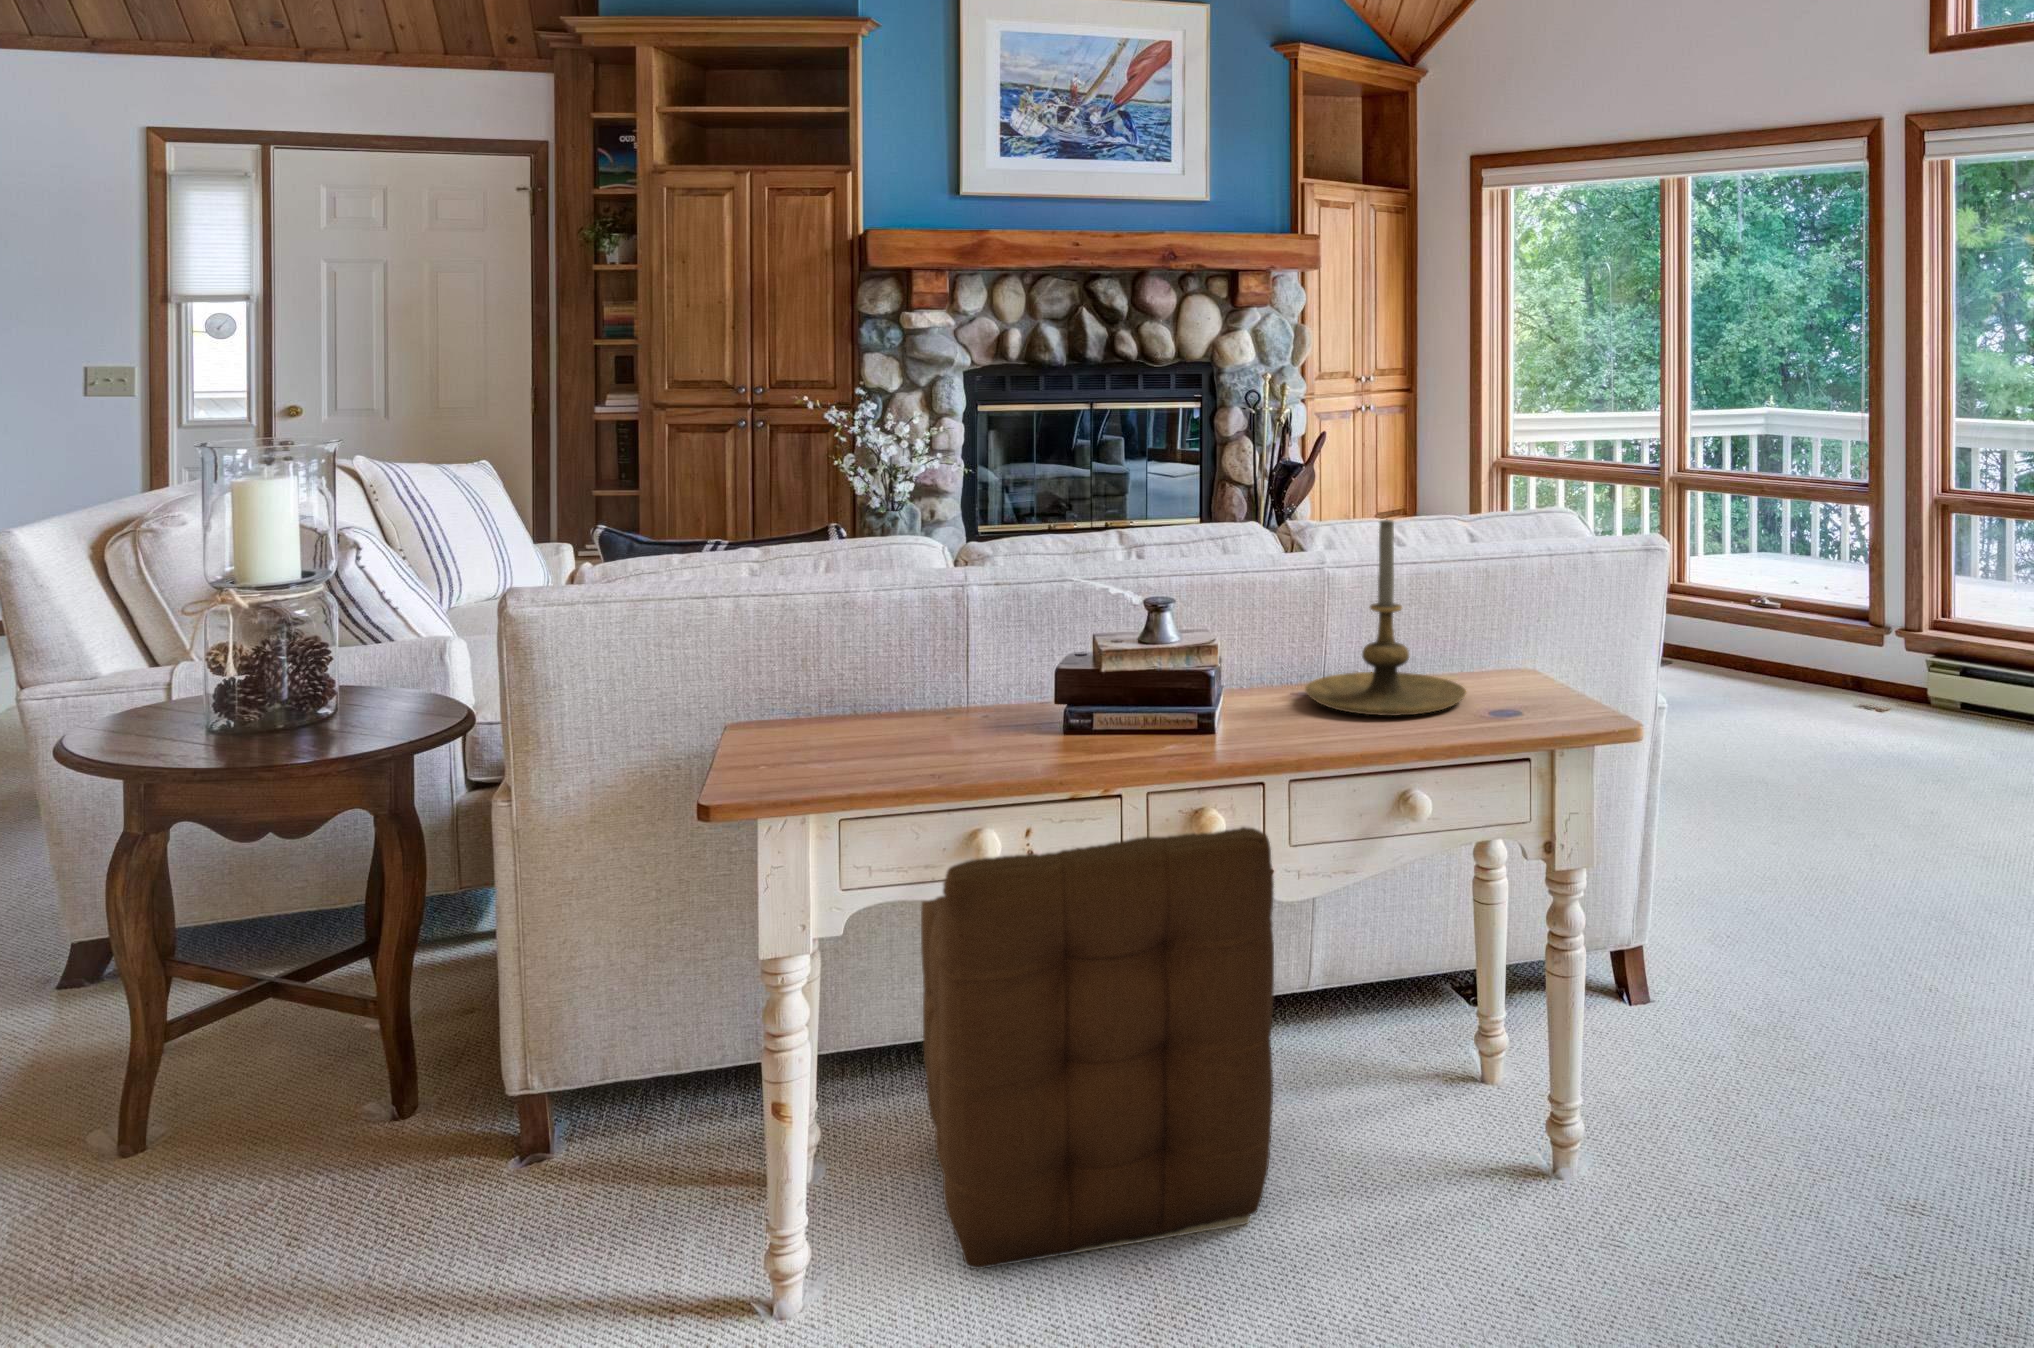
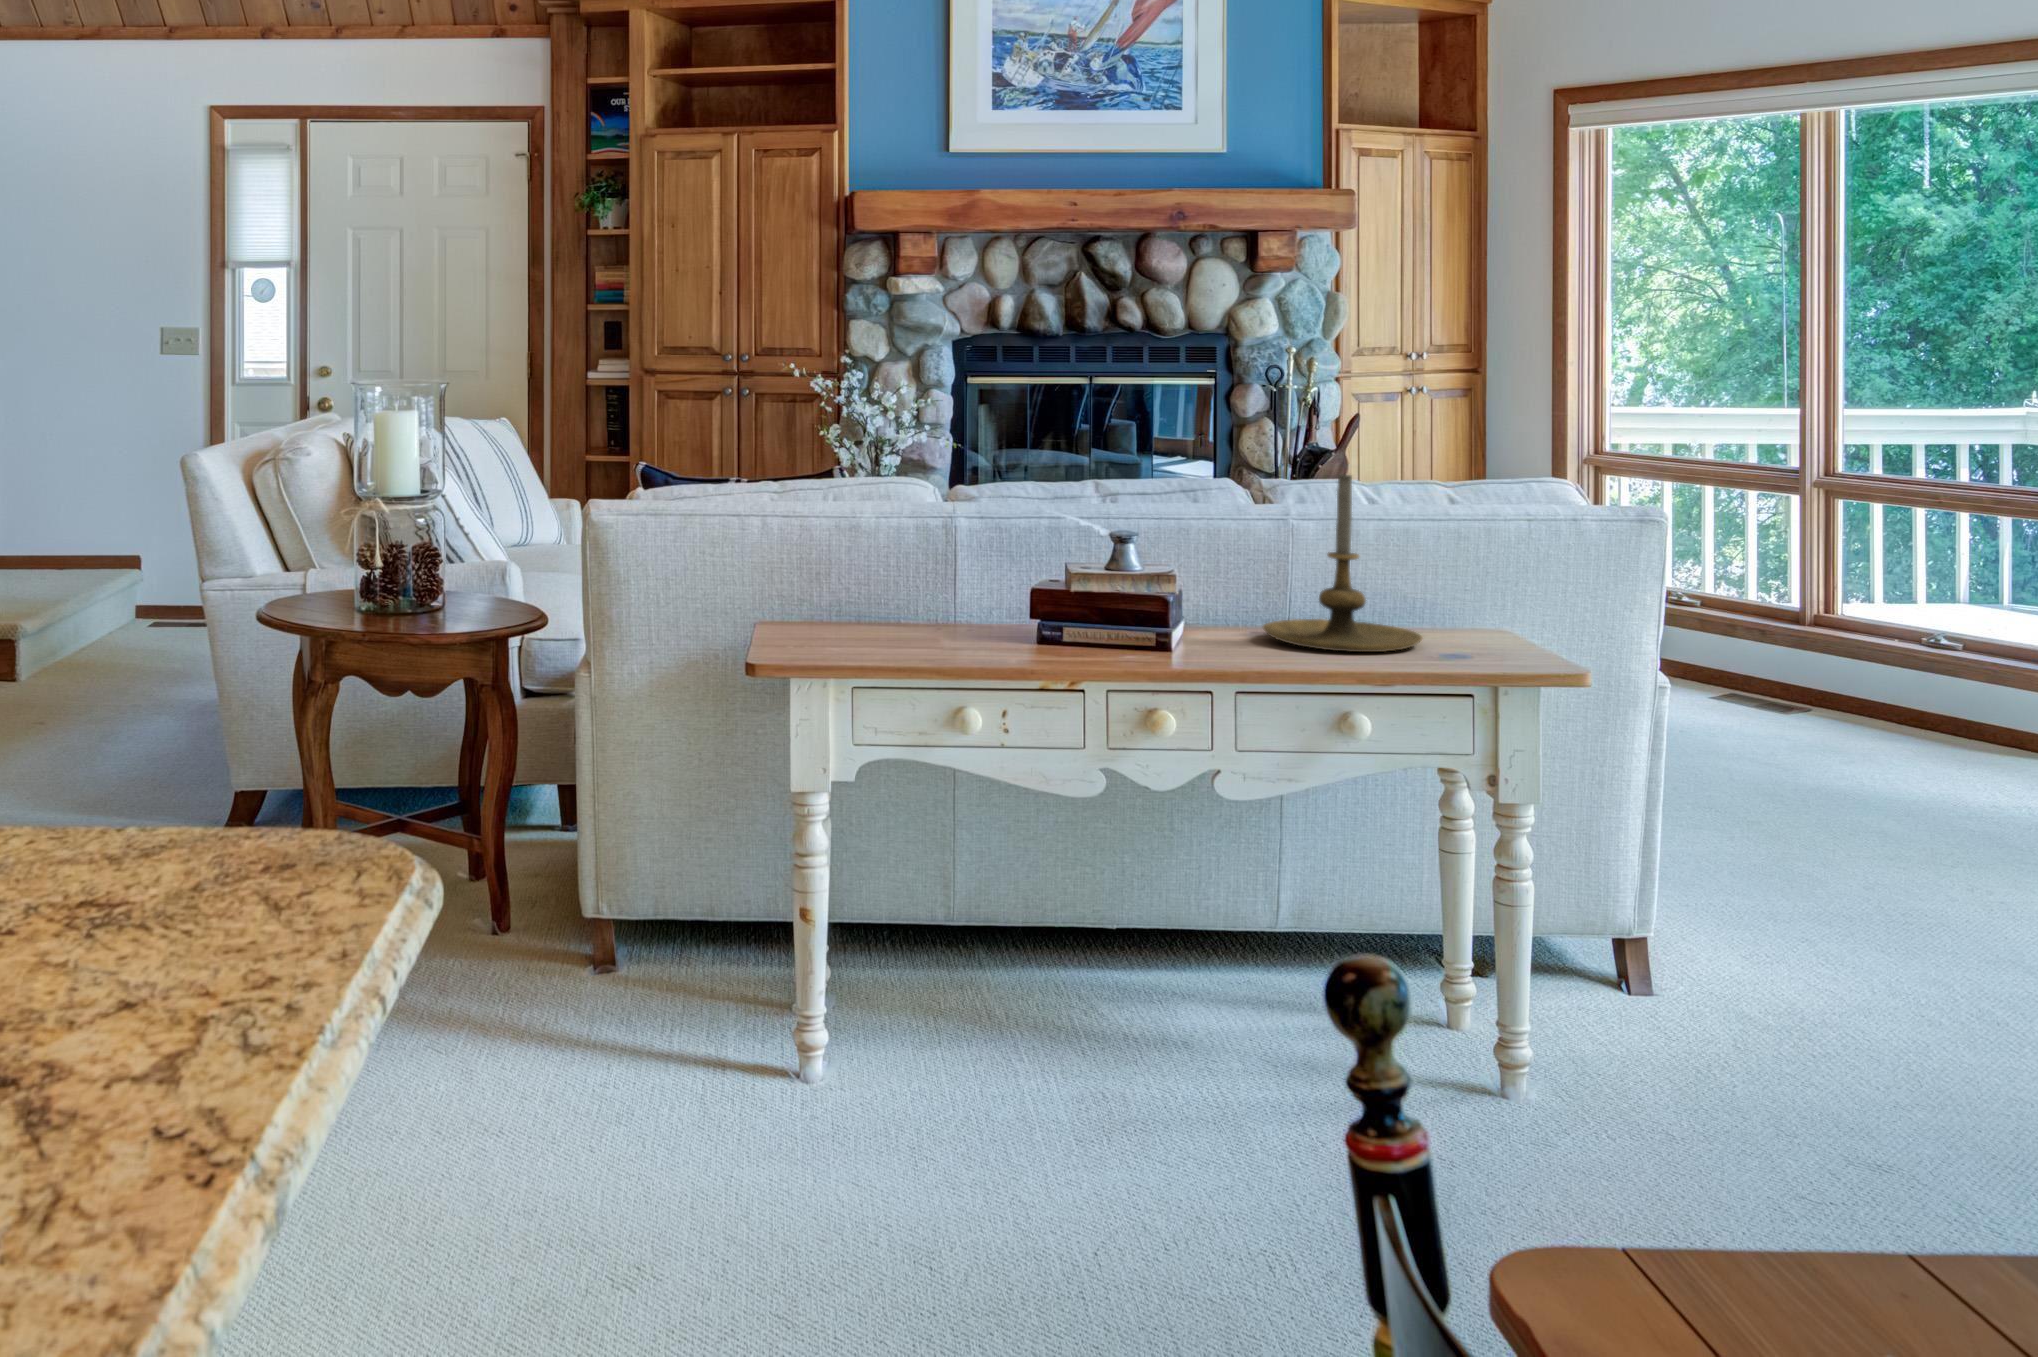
ottoman: present [921,827,1274,1269] -> none [914,680,1221,1074]

